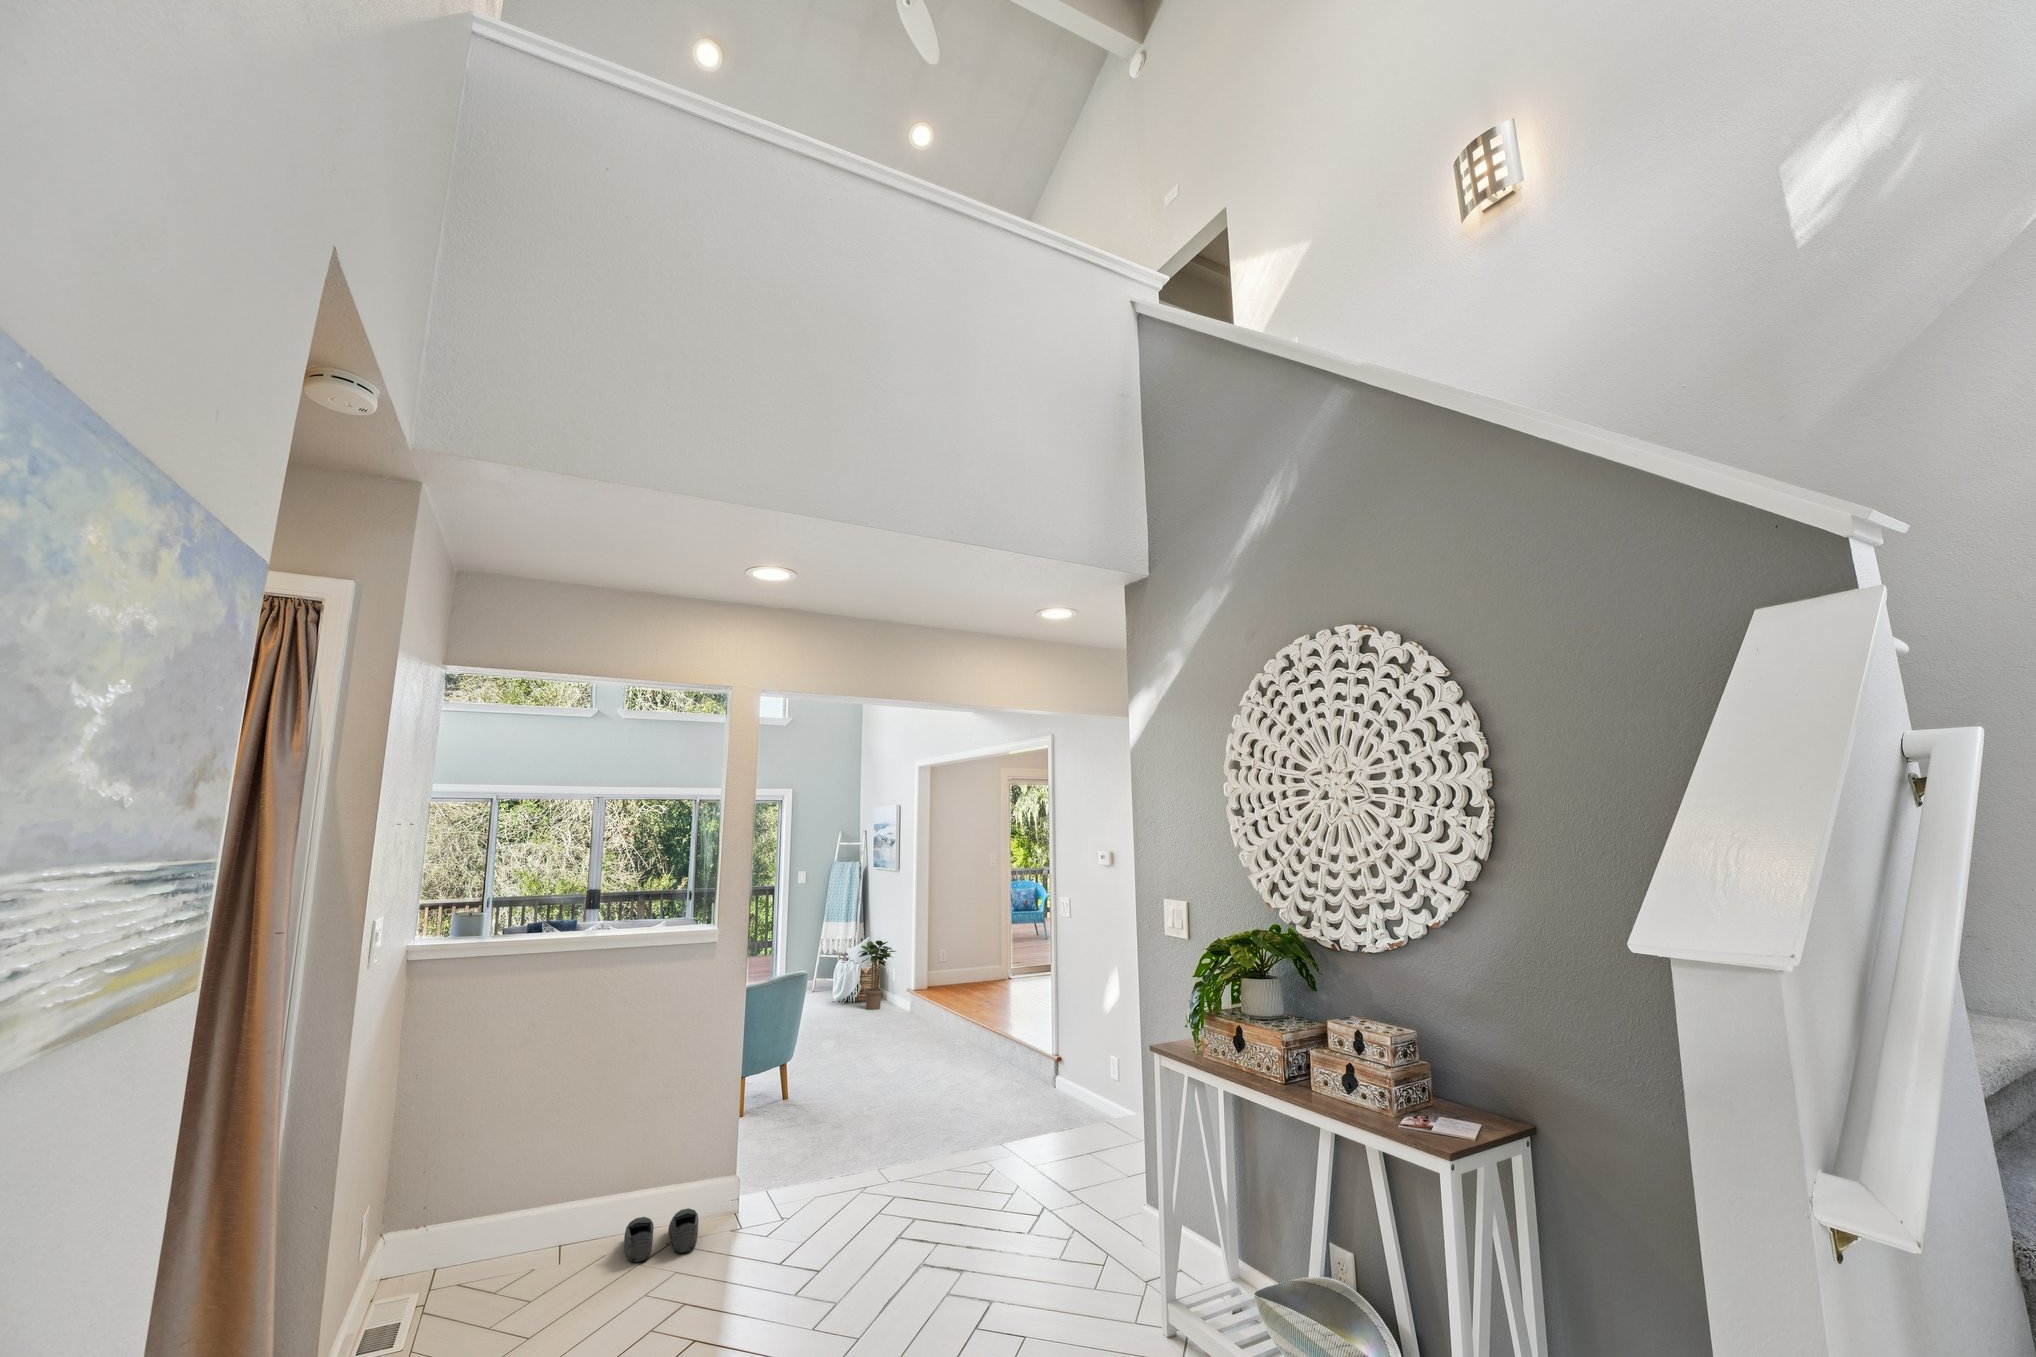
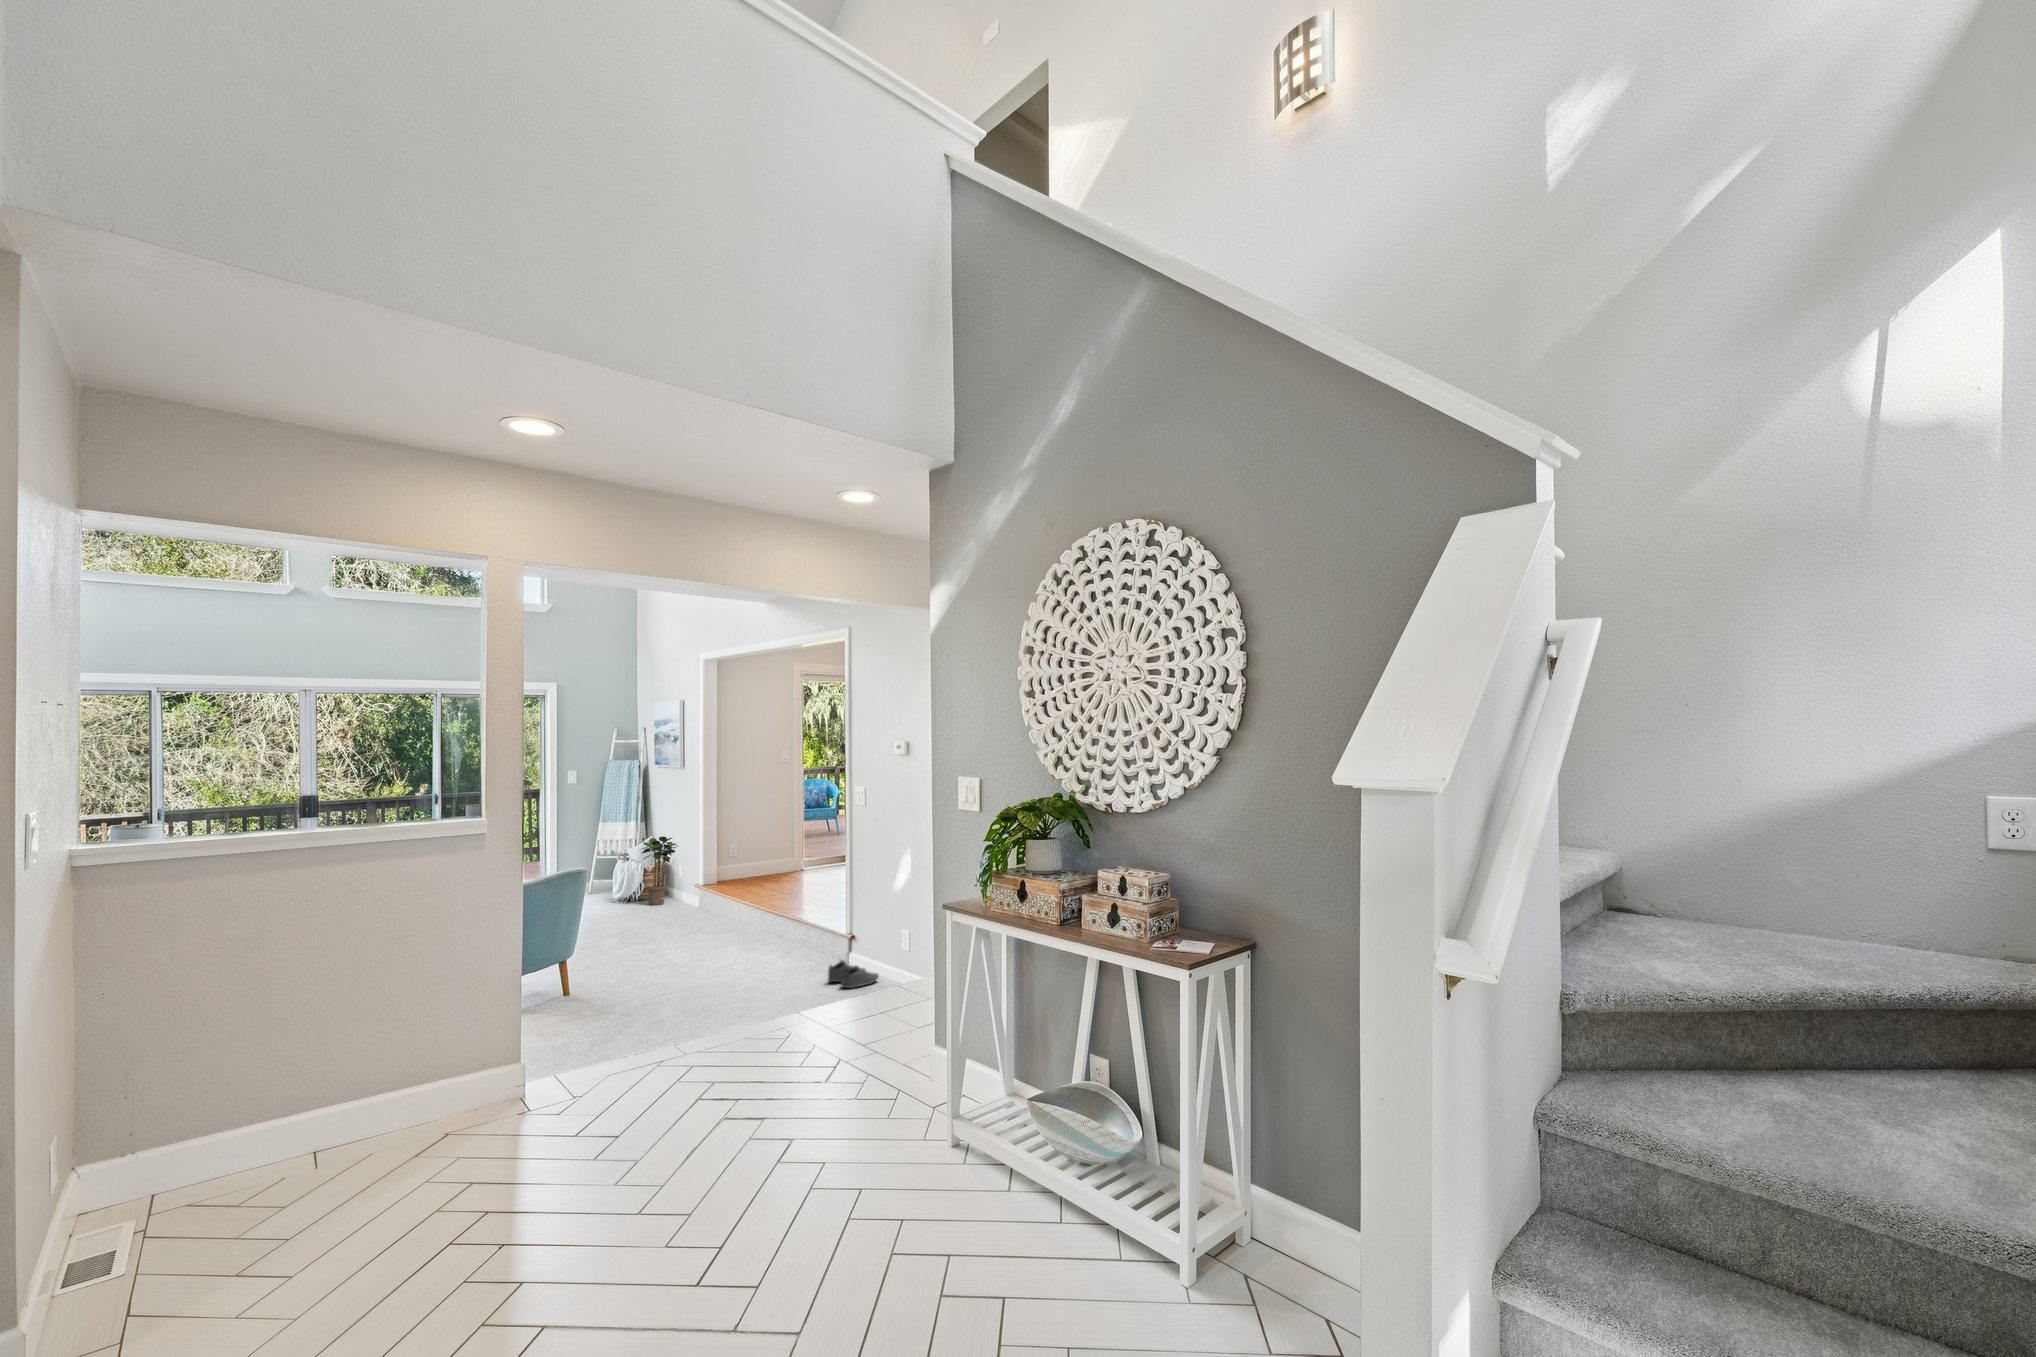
shoe: present [624,1208,699,1262] -> present [828,960,879,988]

